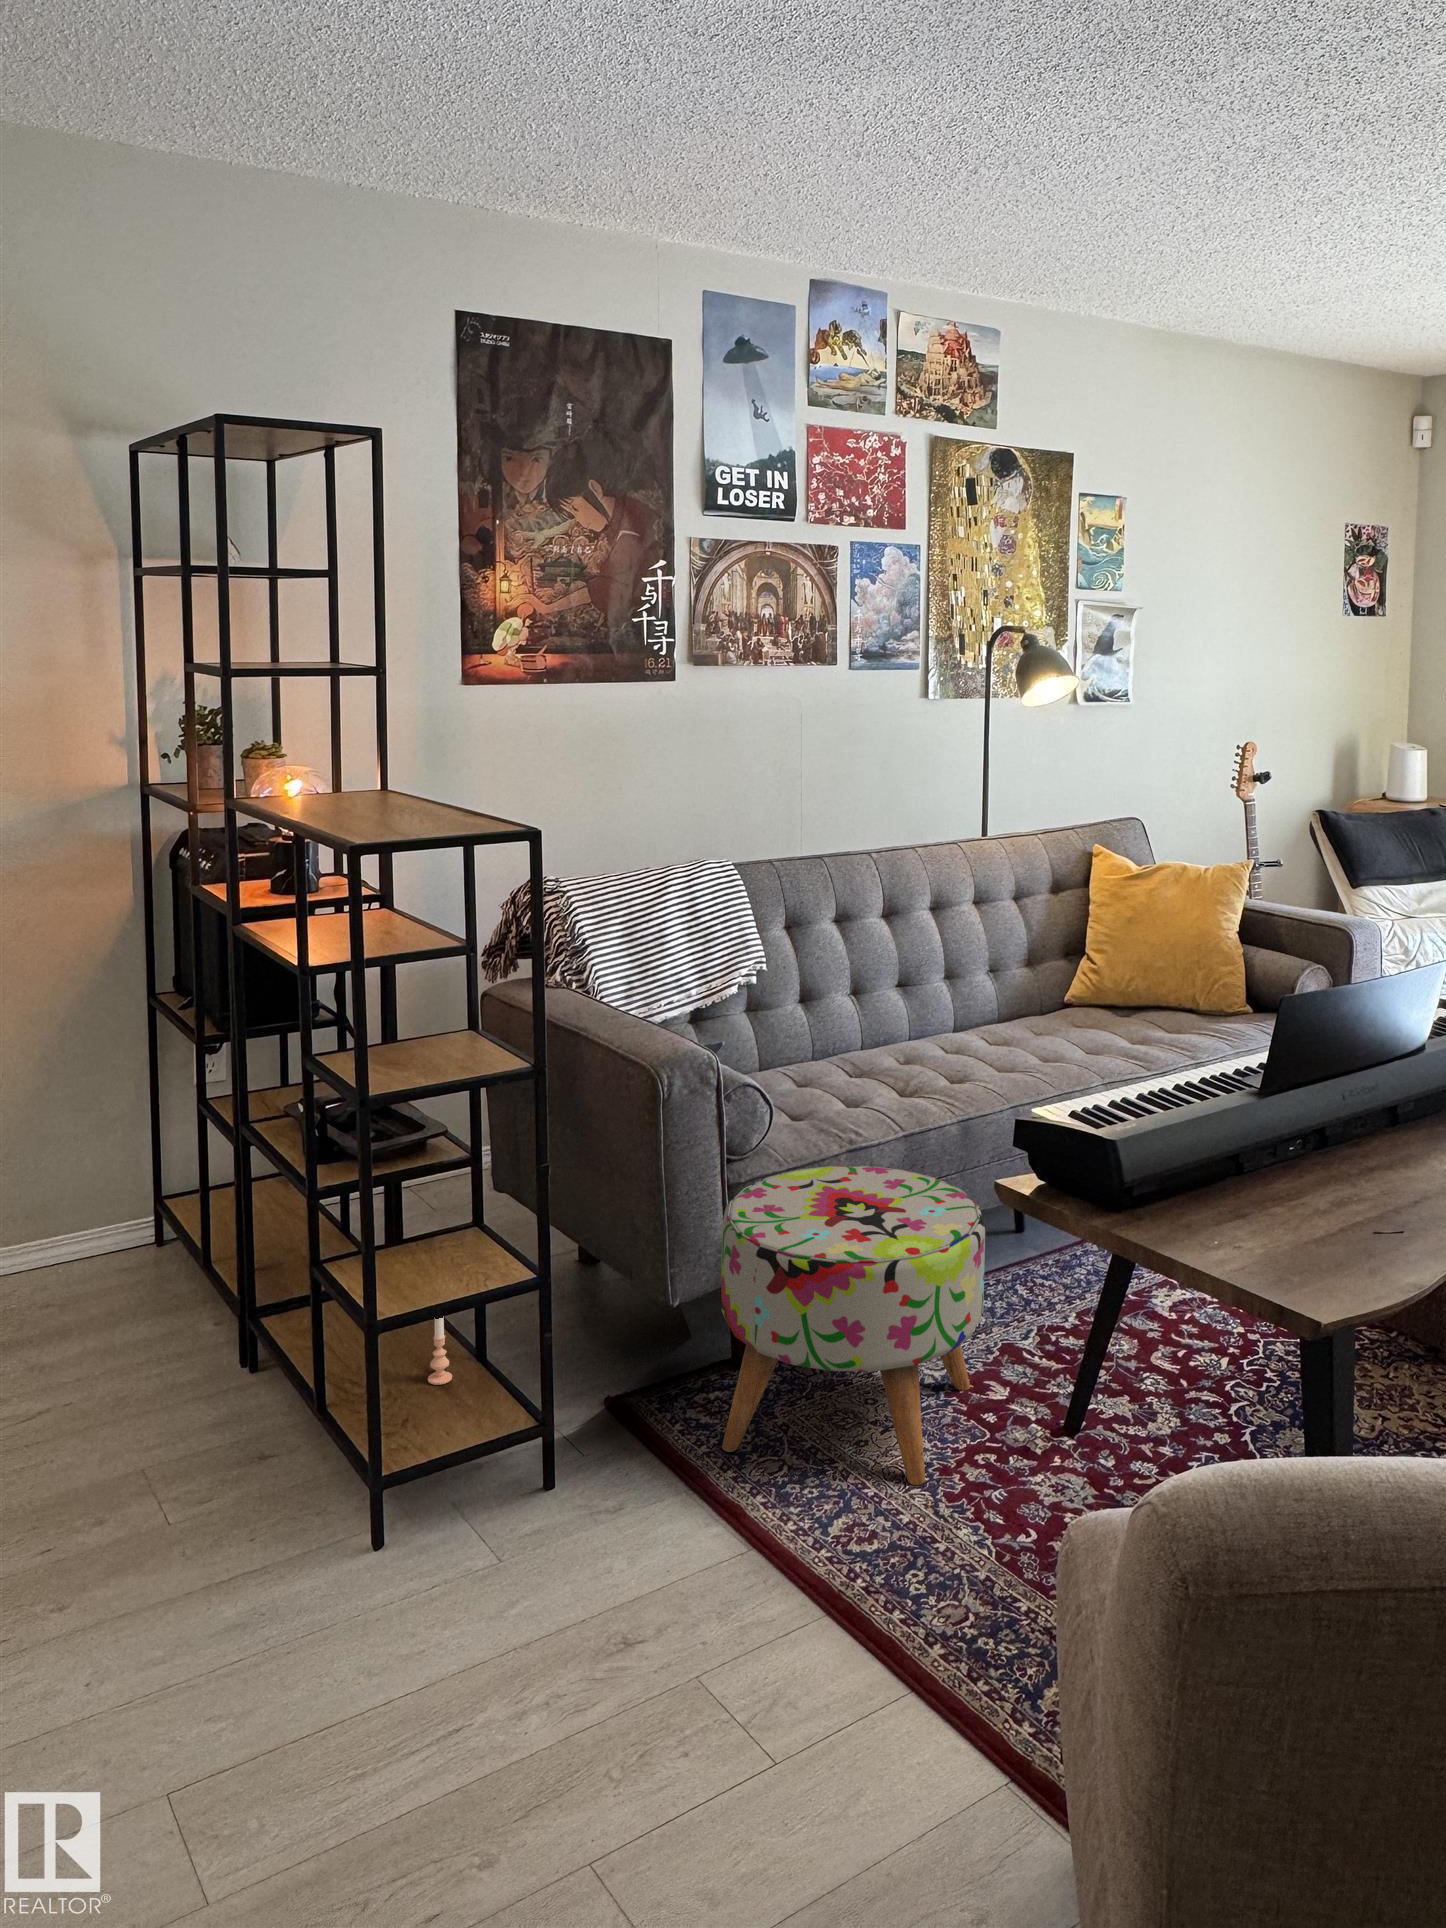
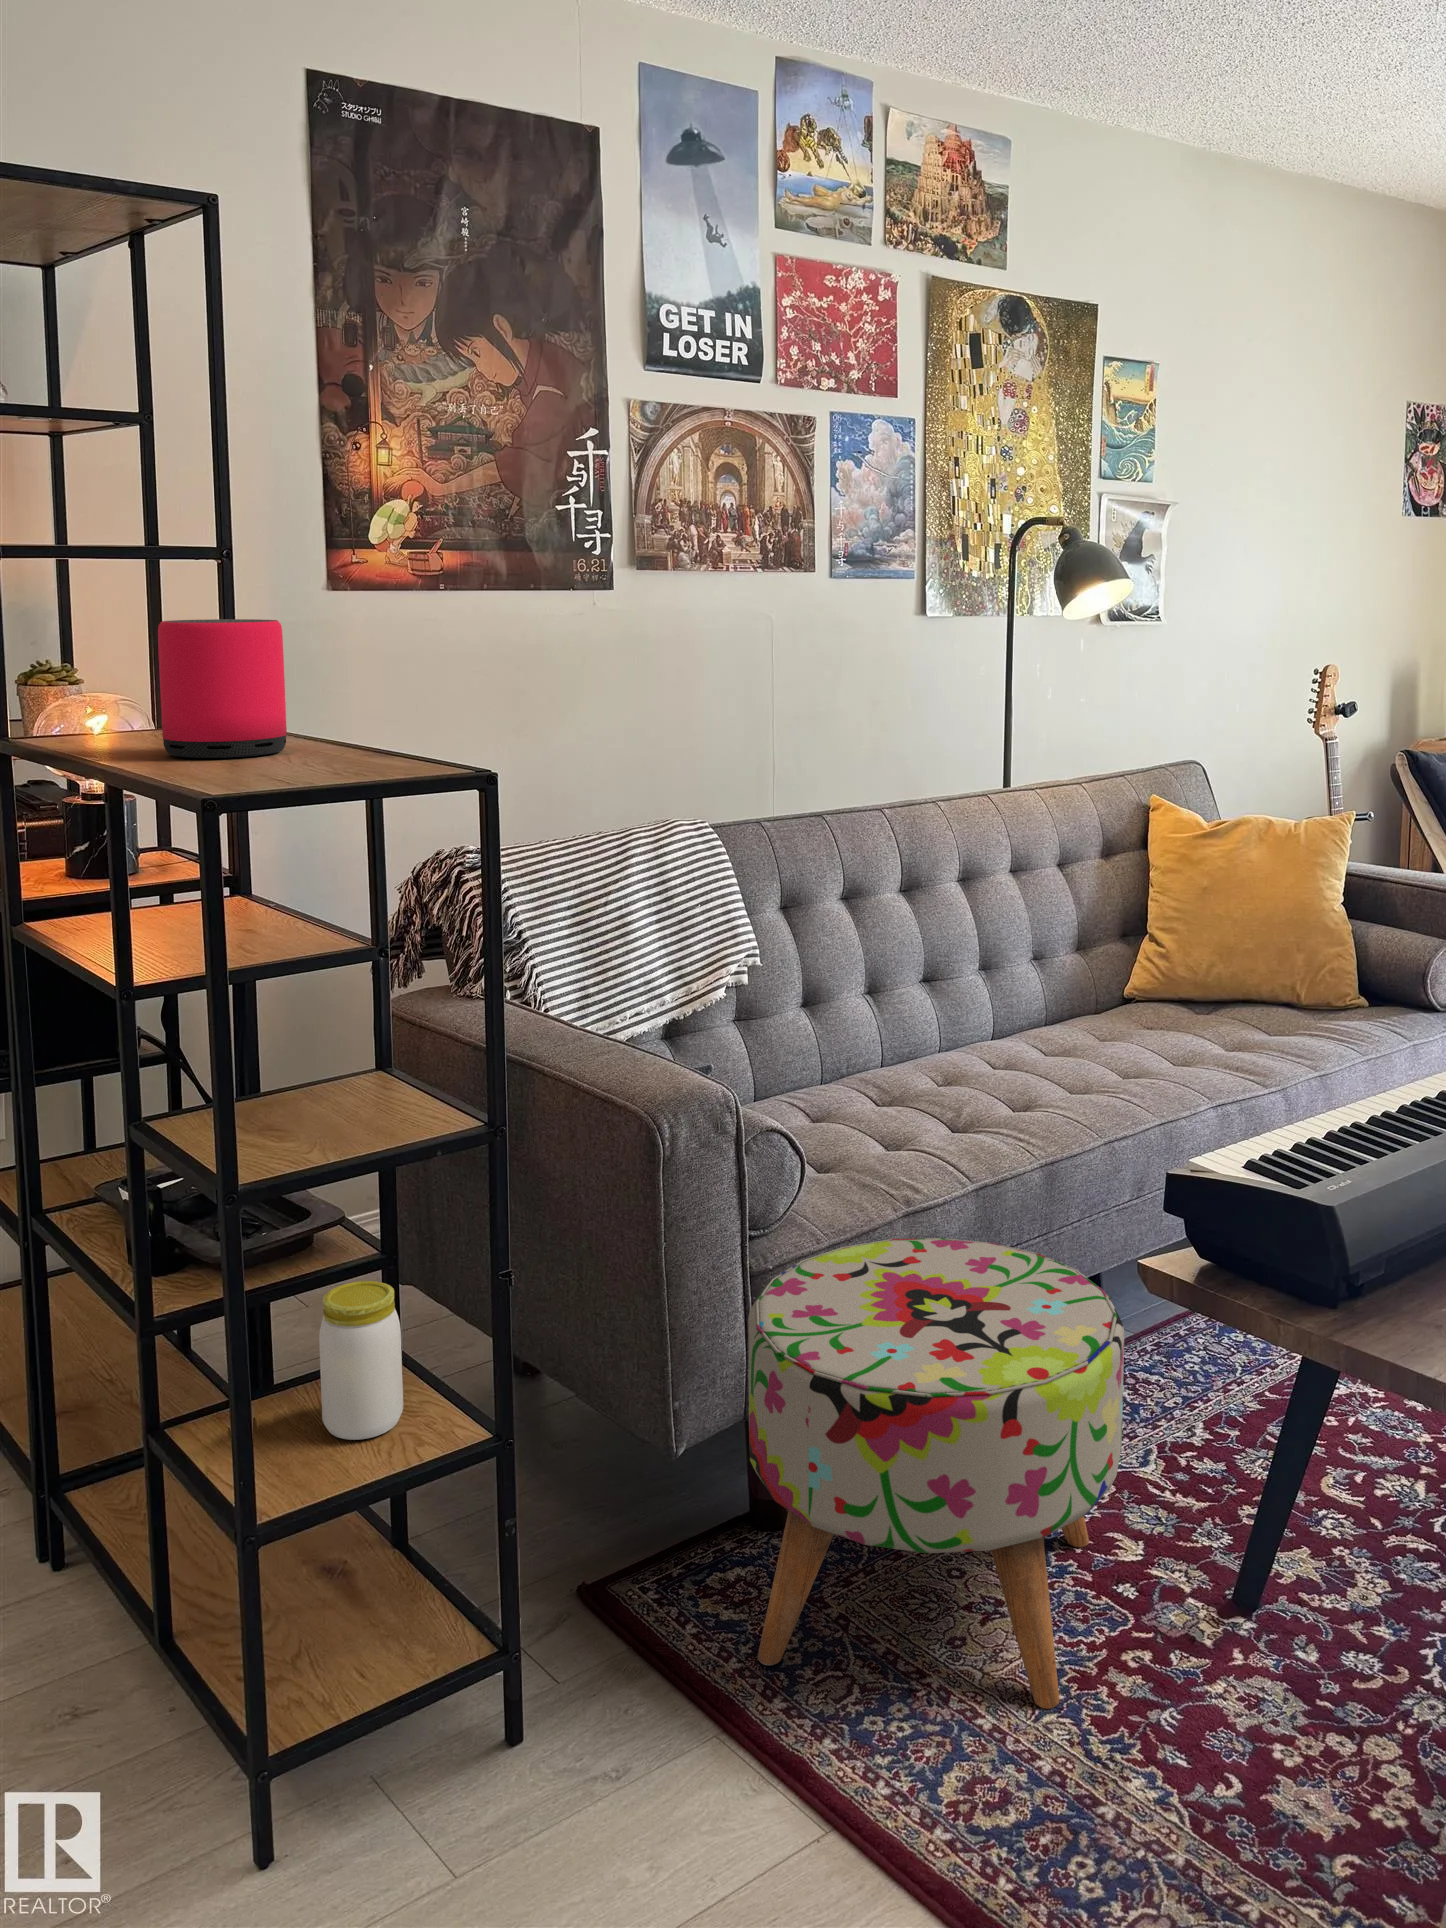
speaker: none [334,724,417,817] -> present [158,619,287,758]
jar: none [427,1171,482,1276] -> present [319,1281,403,1440]
candle: present [428,1318,452,1385] -> none [323,1446,359,1586]

